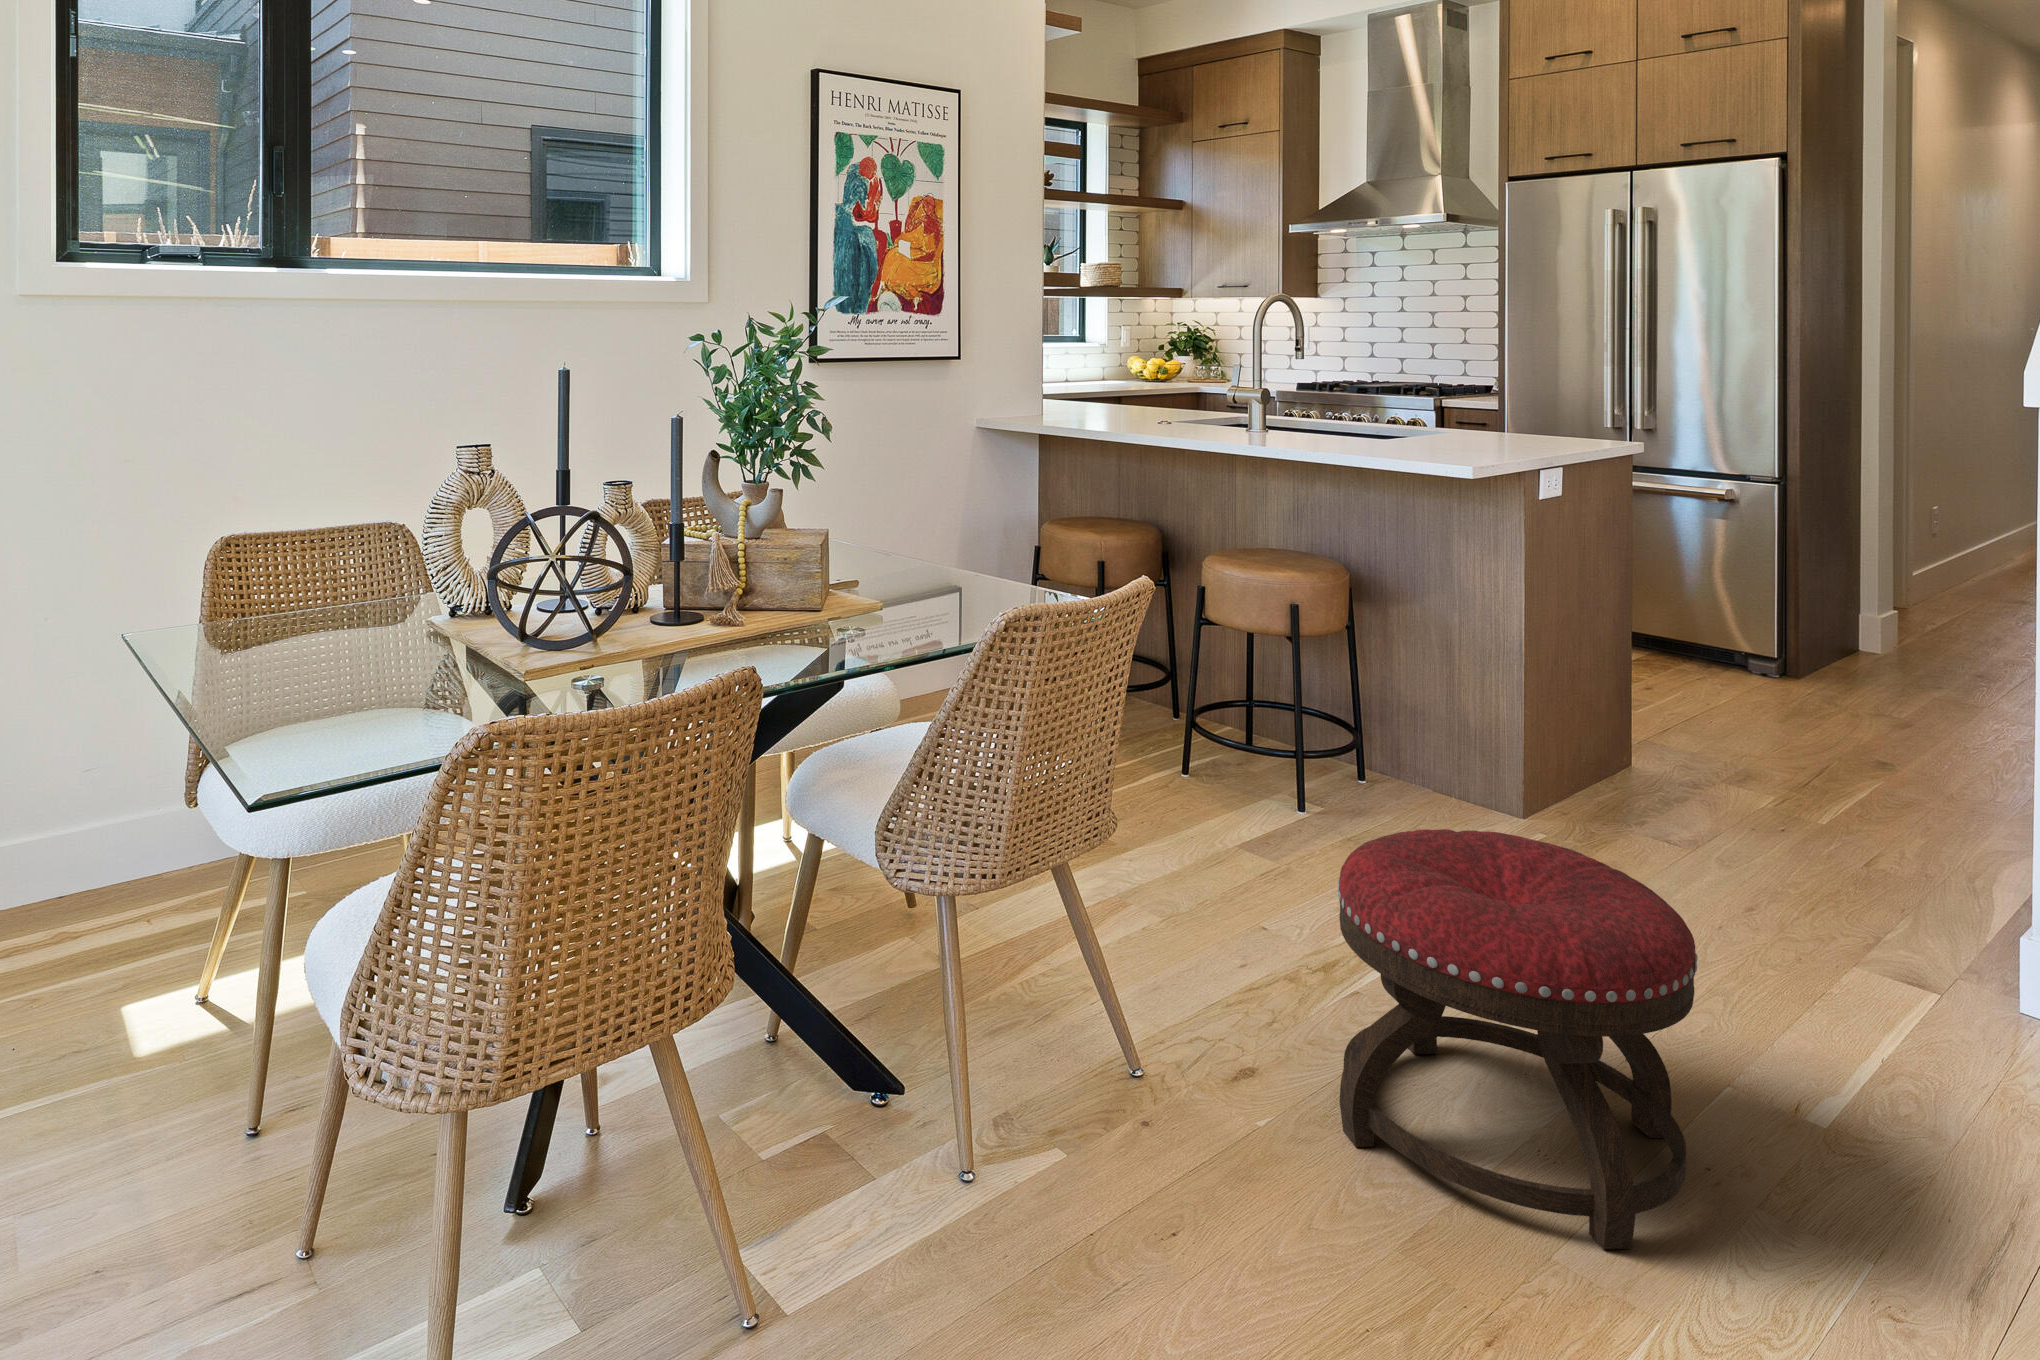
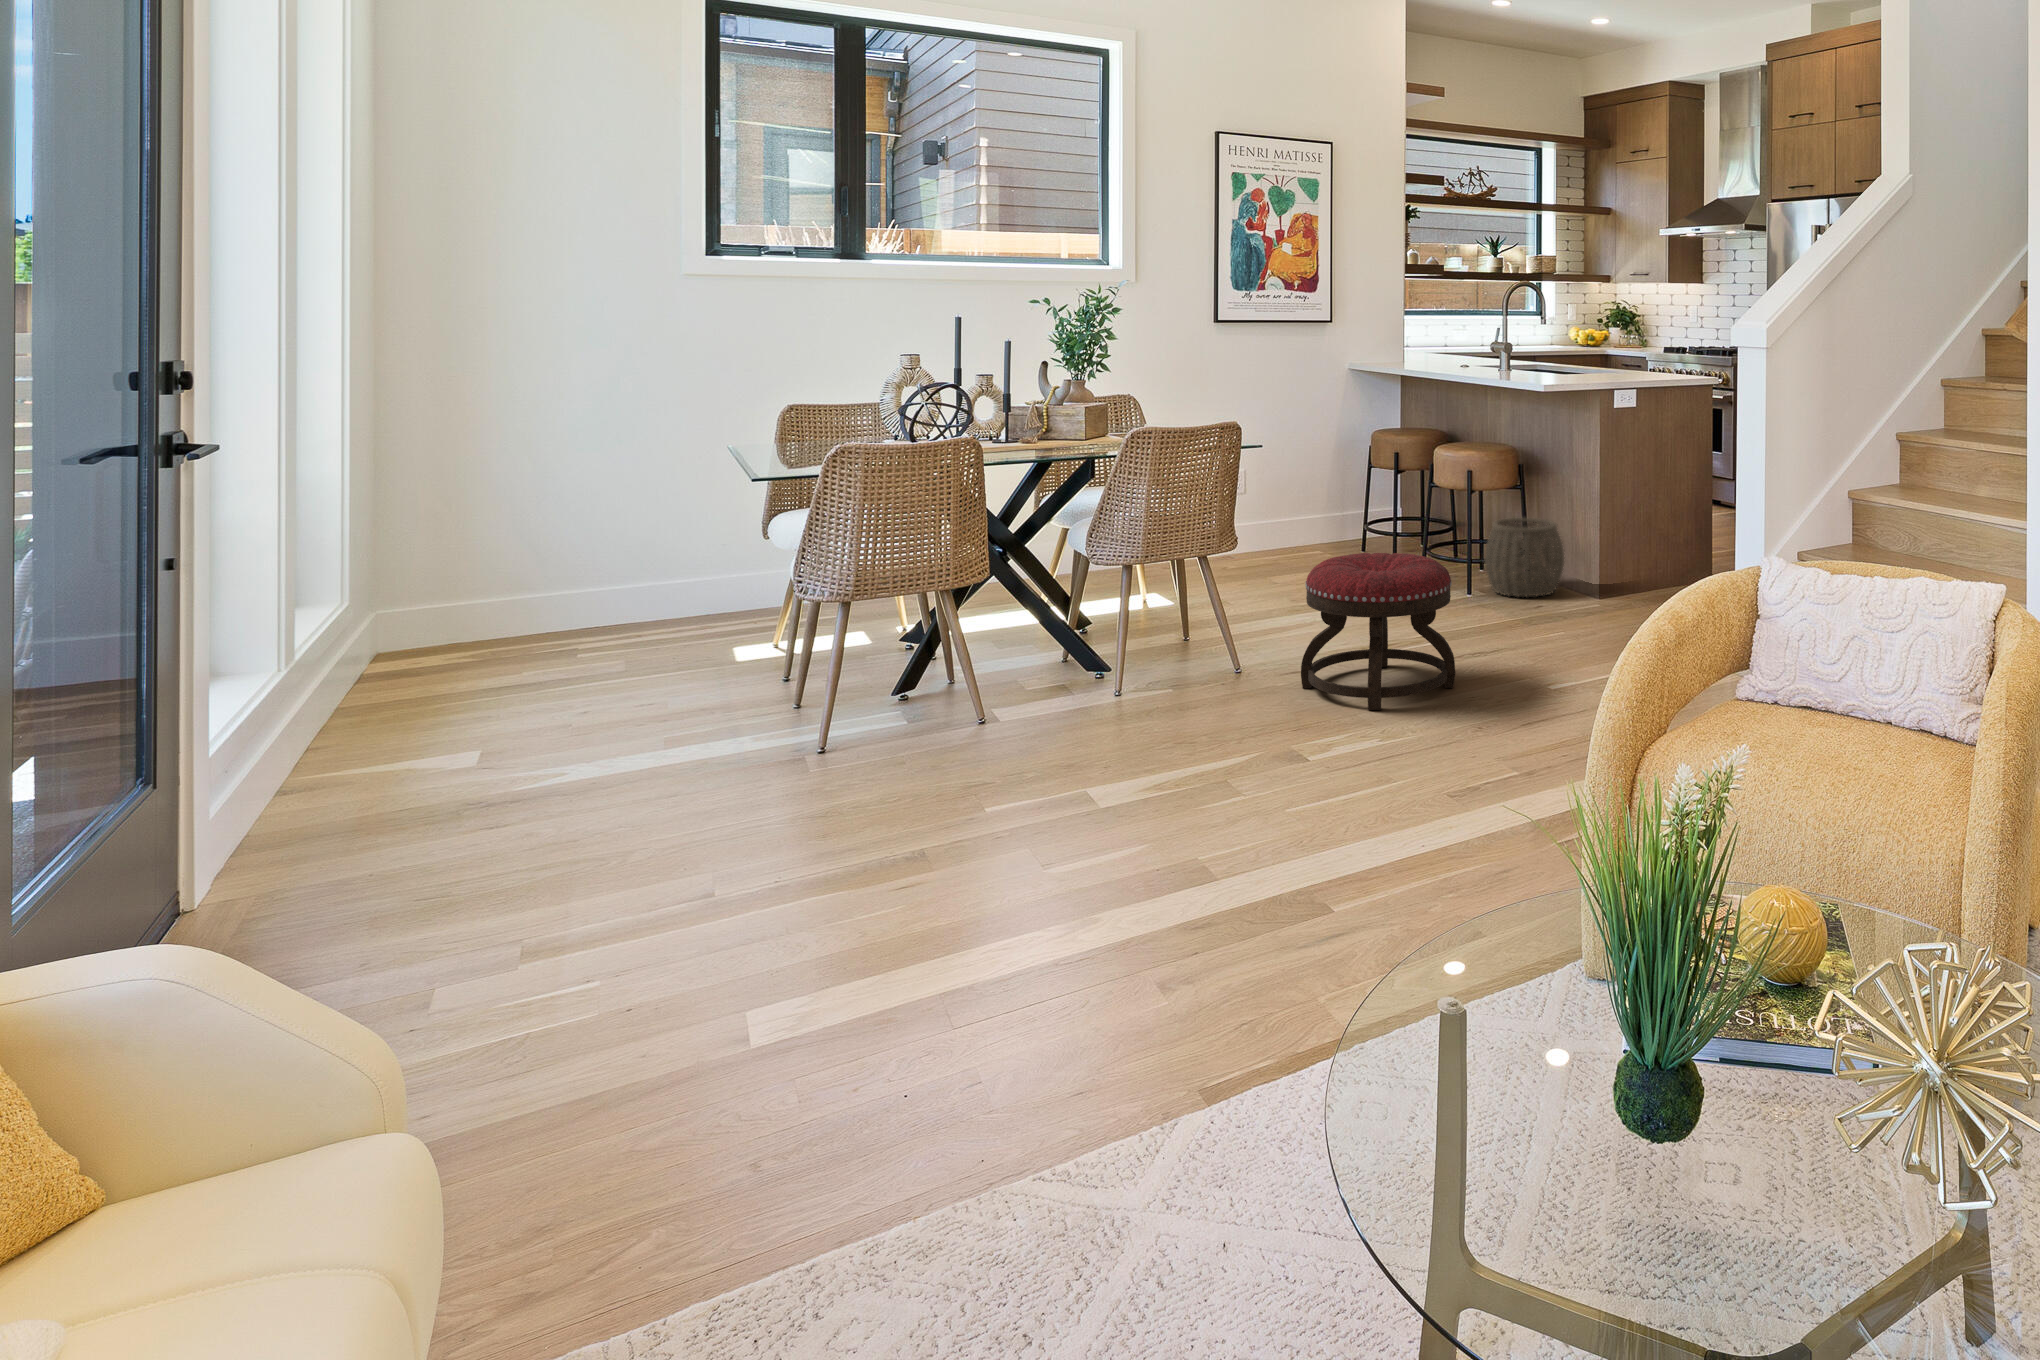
woven basket: none [1316,673,1466,818] -> present [1485,518,1564,597]

